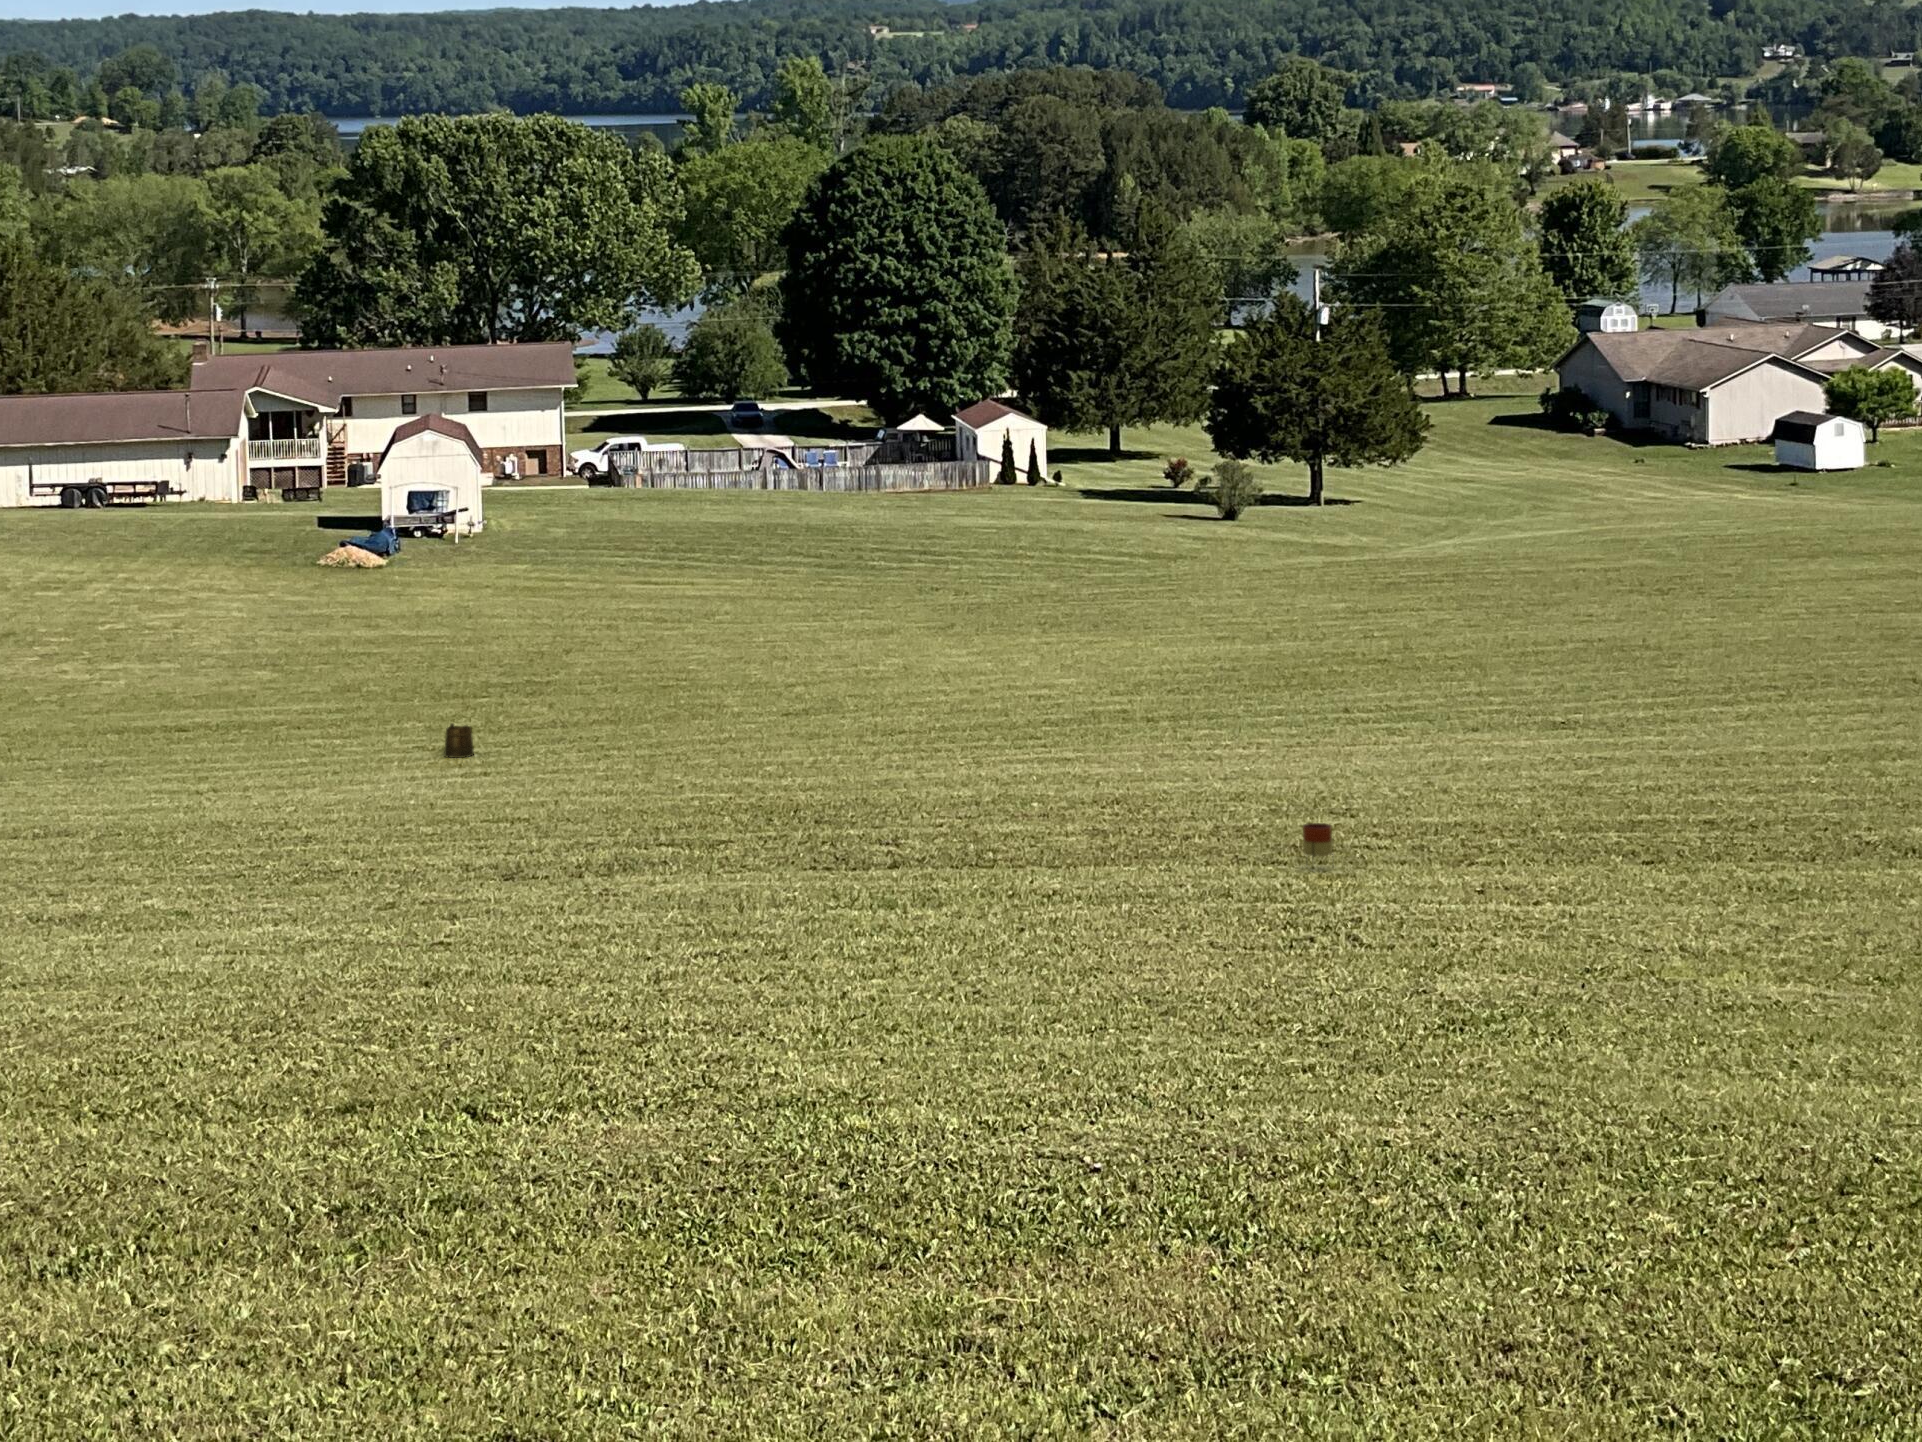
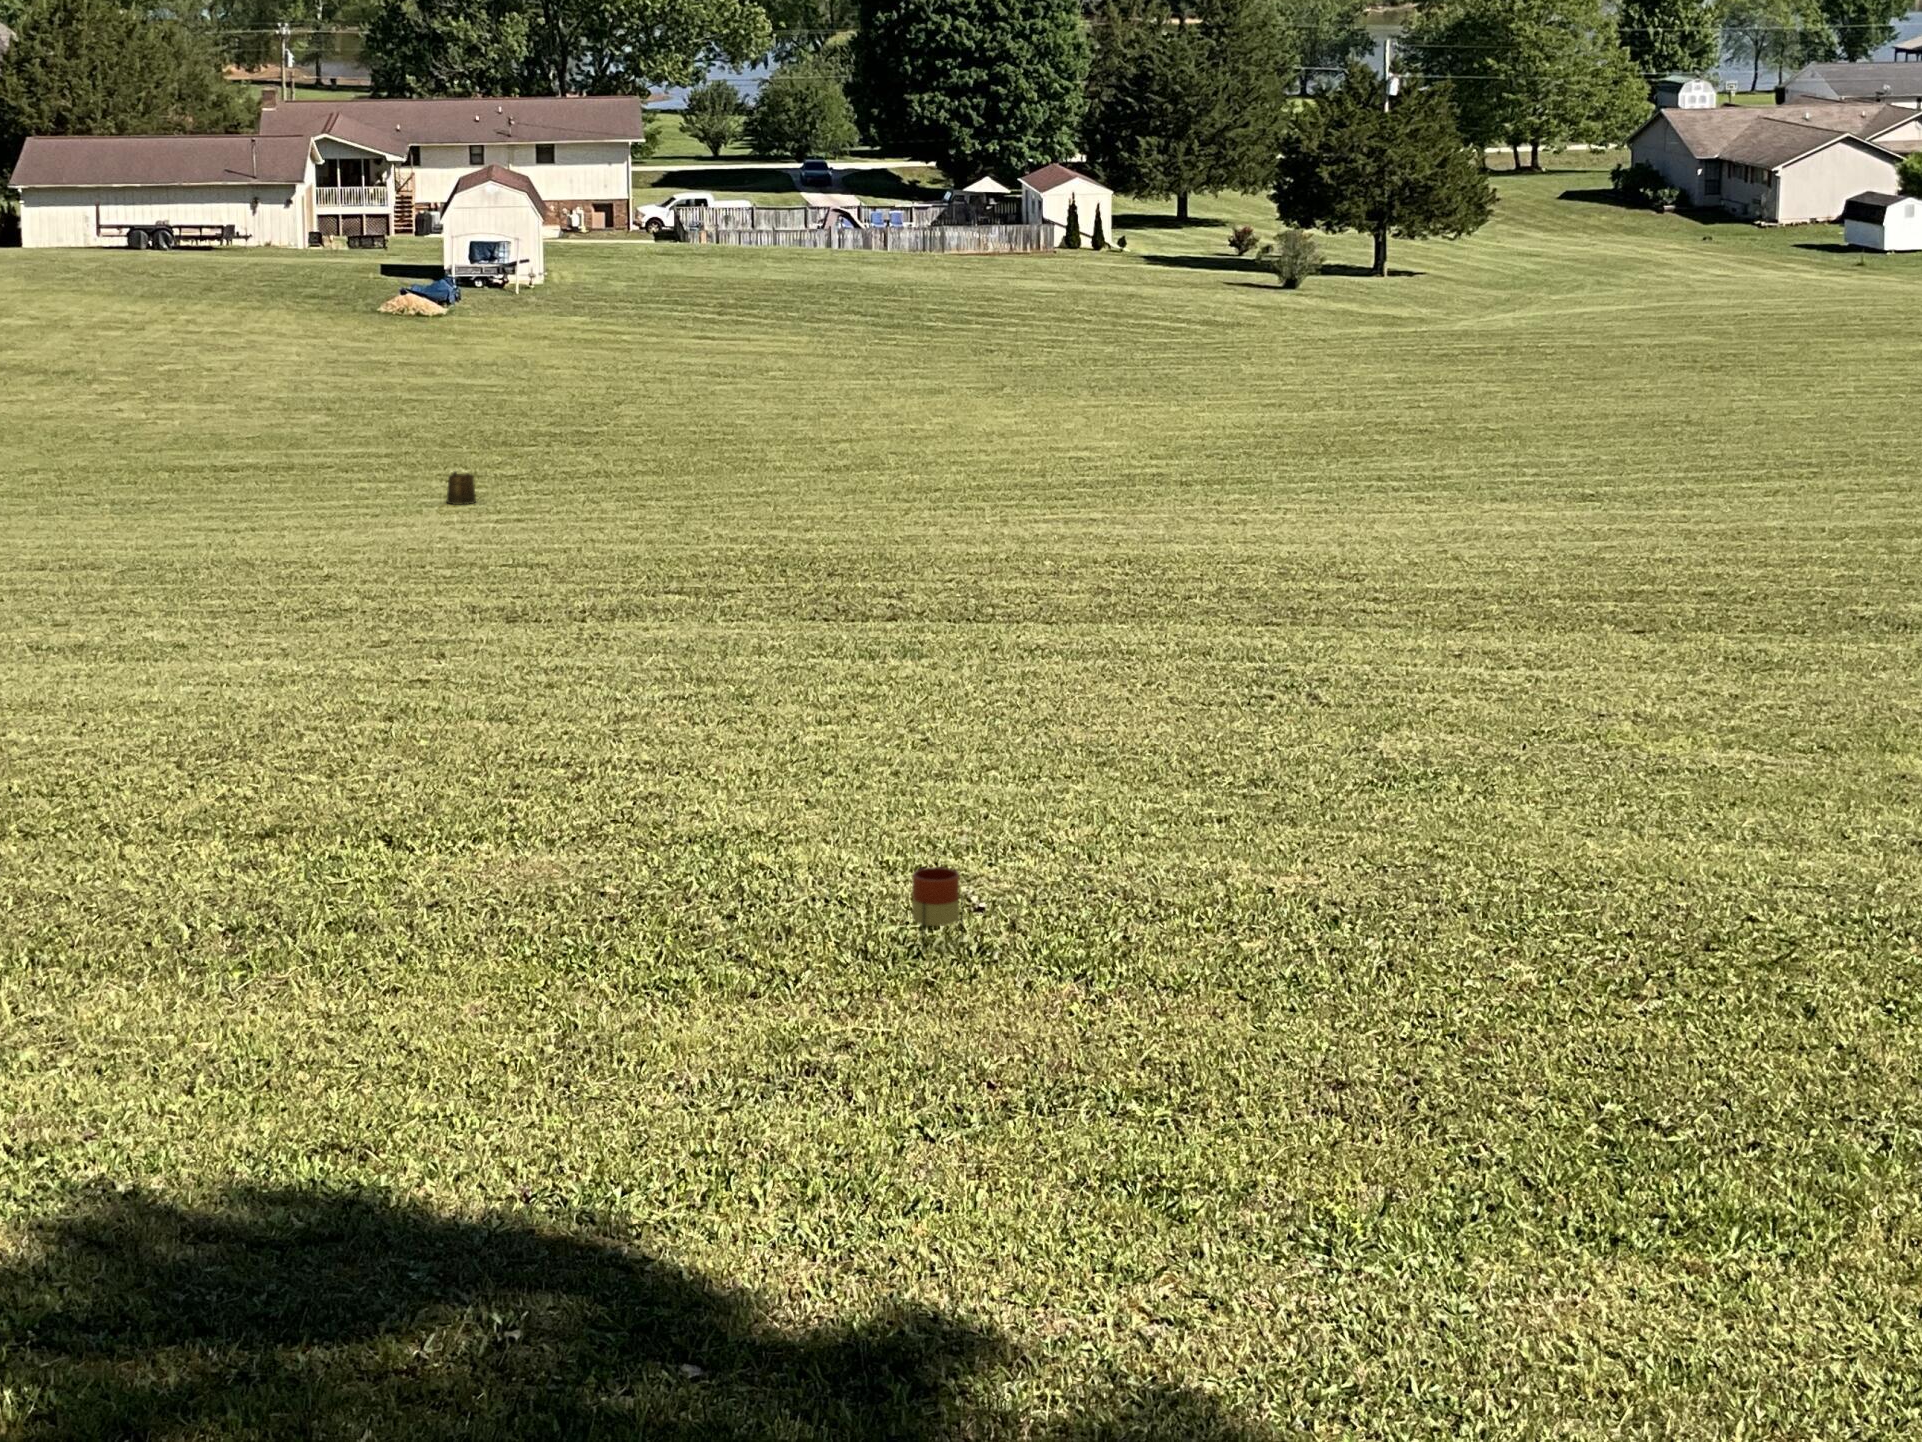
planter: present [1303,823,1333,857] -> present [912,867,963,937]

